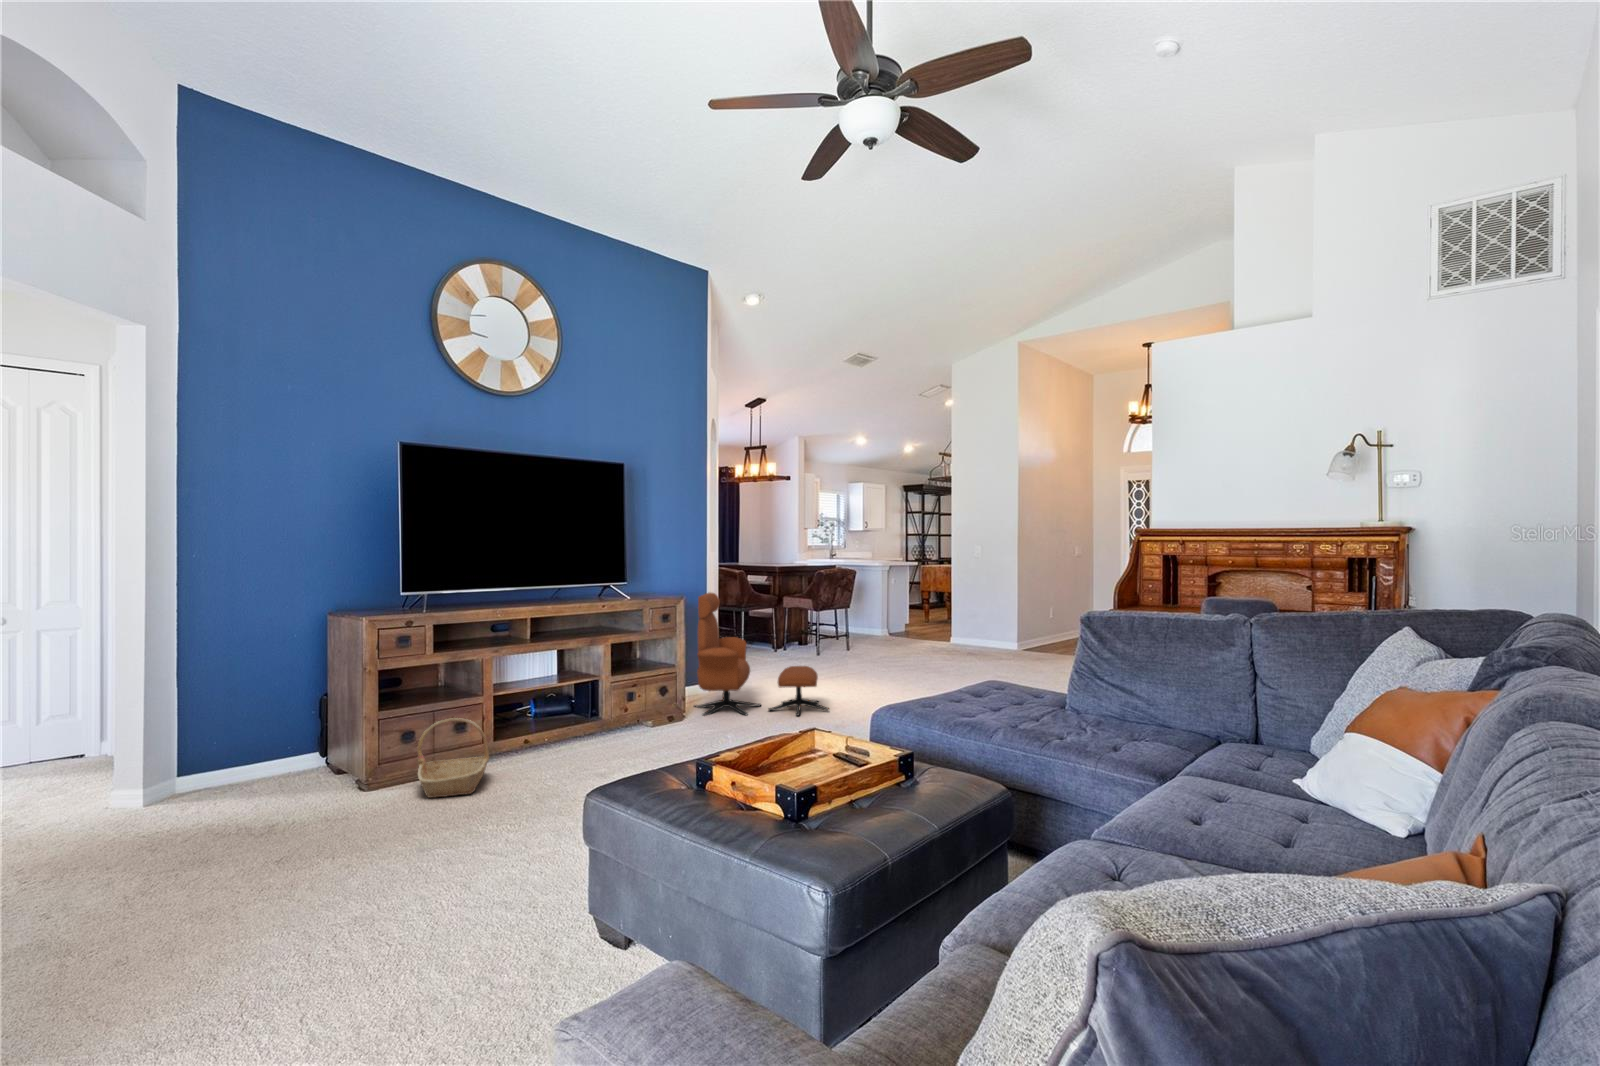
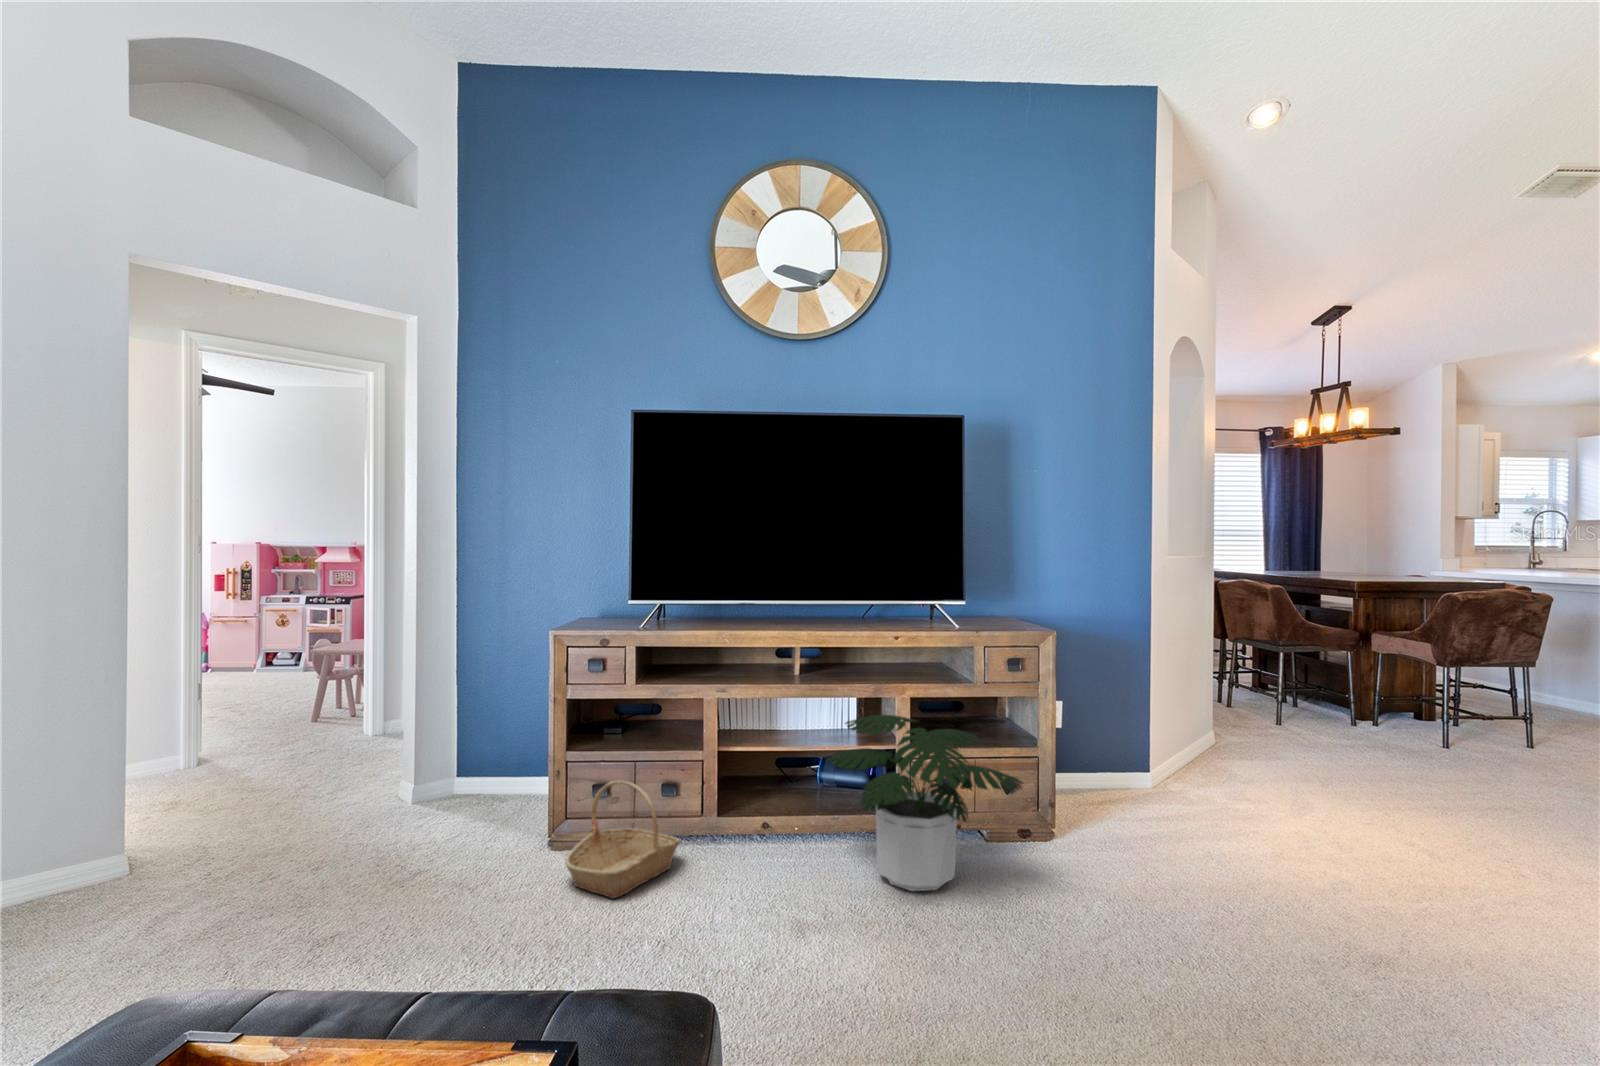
lounge chair: present [694,593,829,716] -> none [1077,629,1360,905]
potted plant: none [575,652,697,751] -> present [826,715,1023,891]

